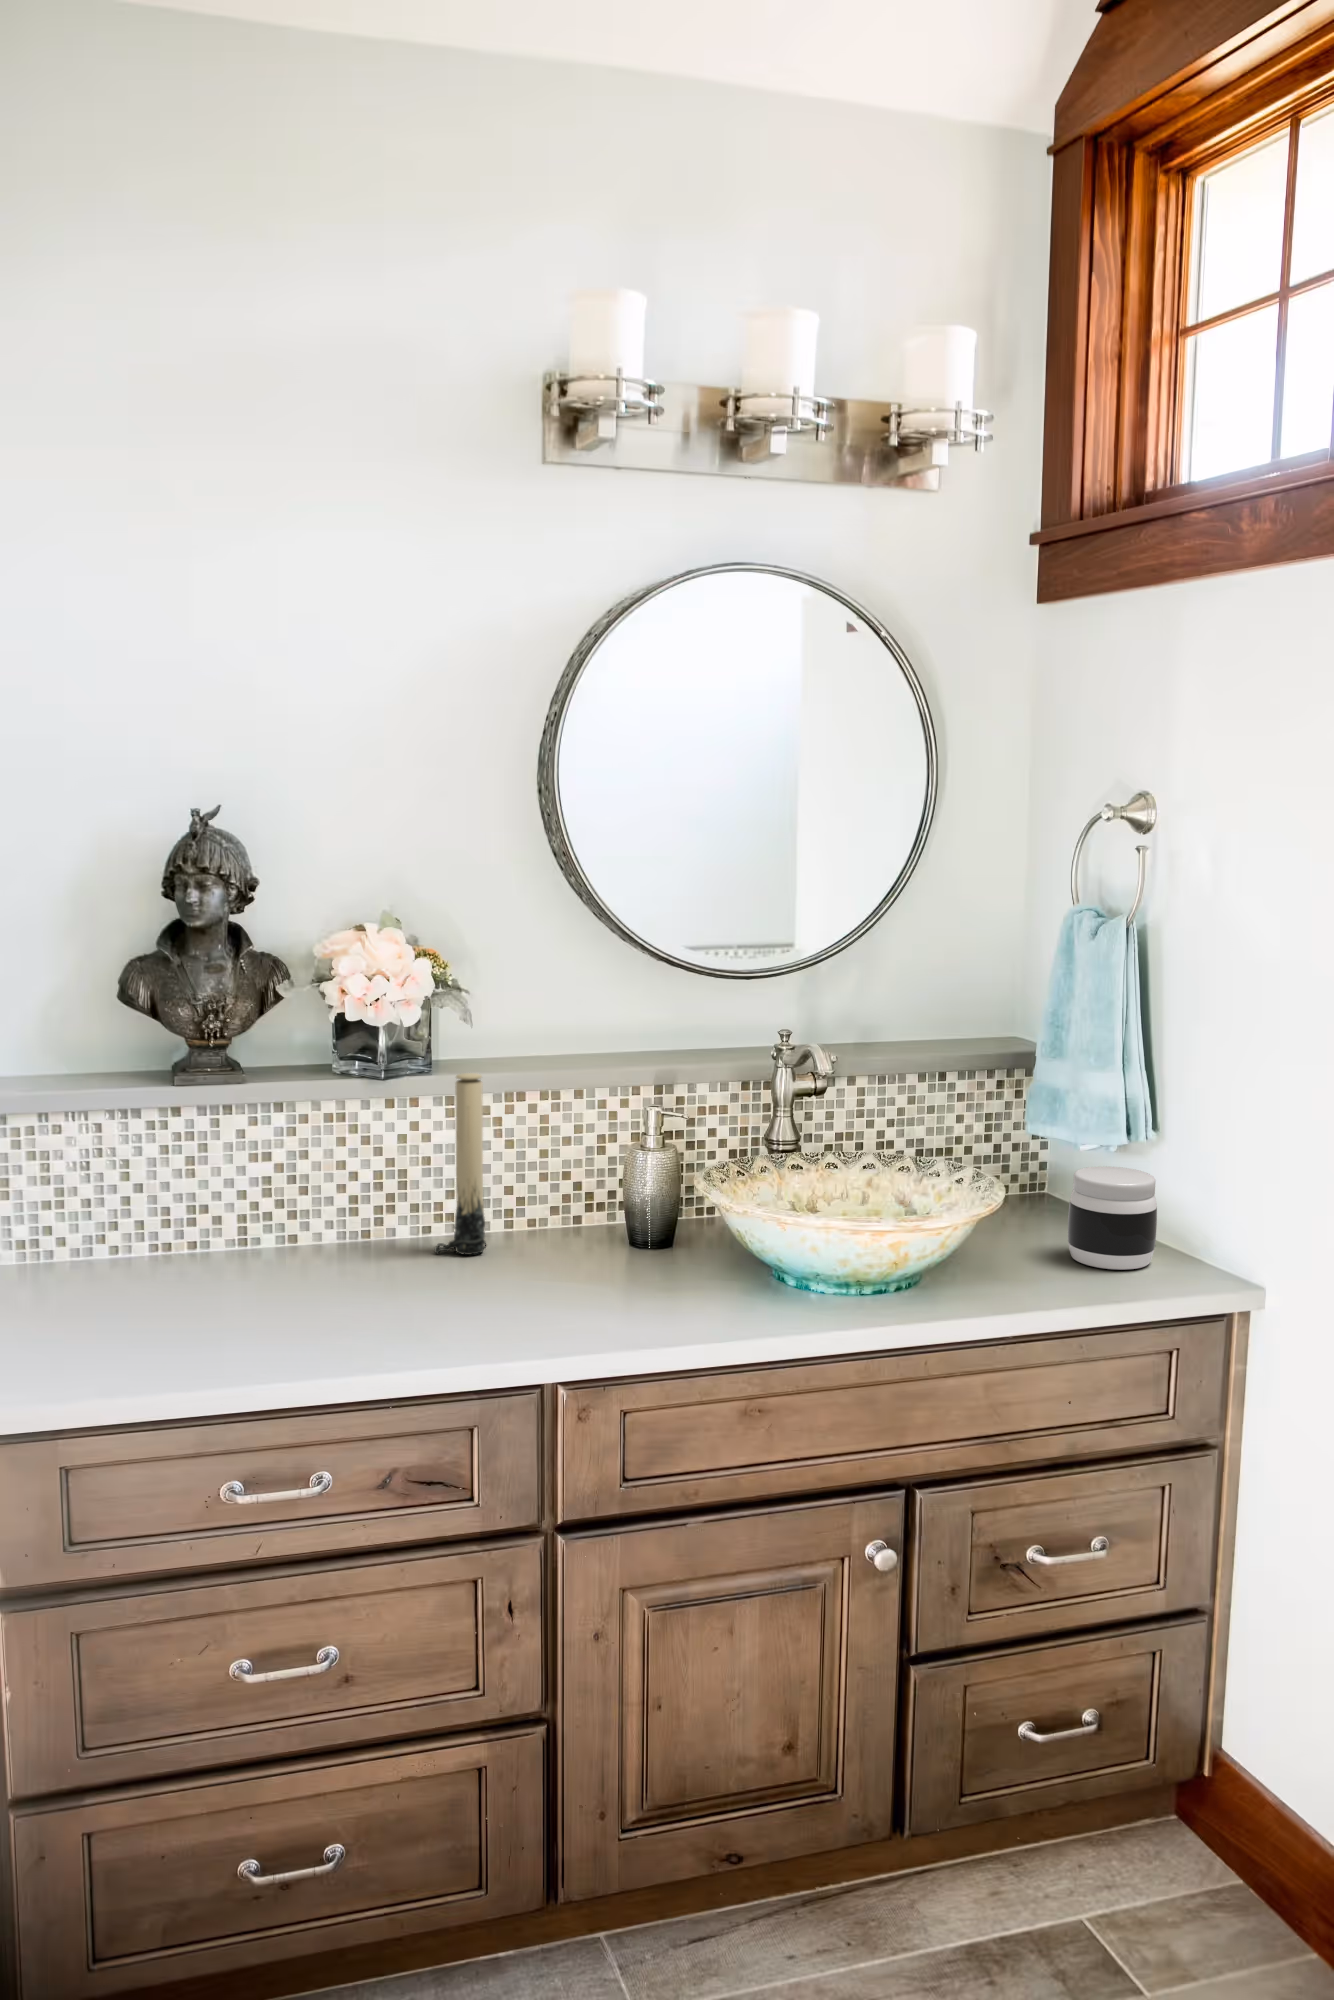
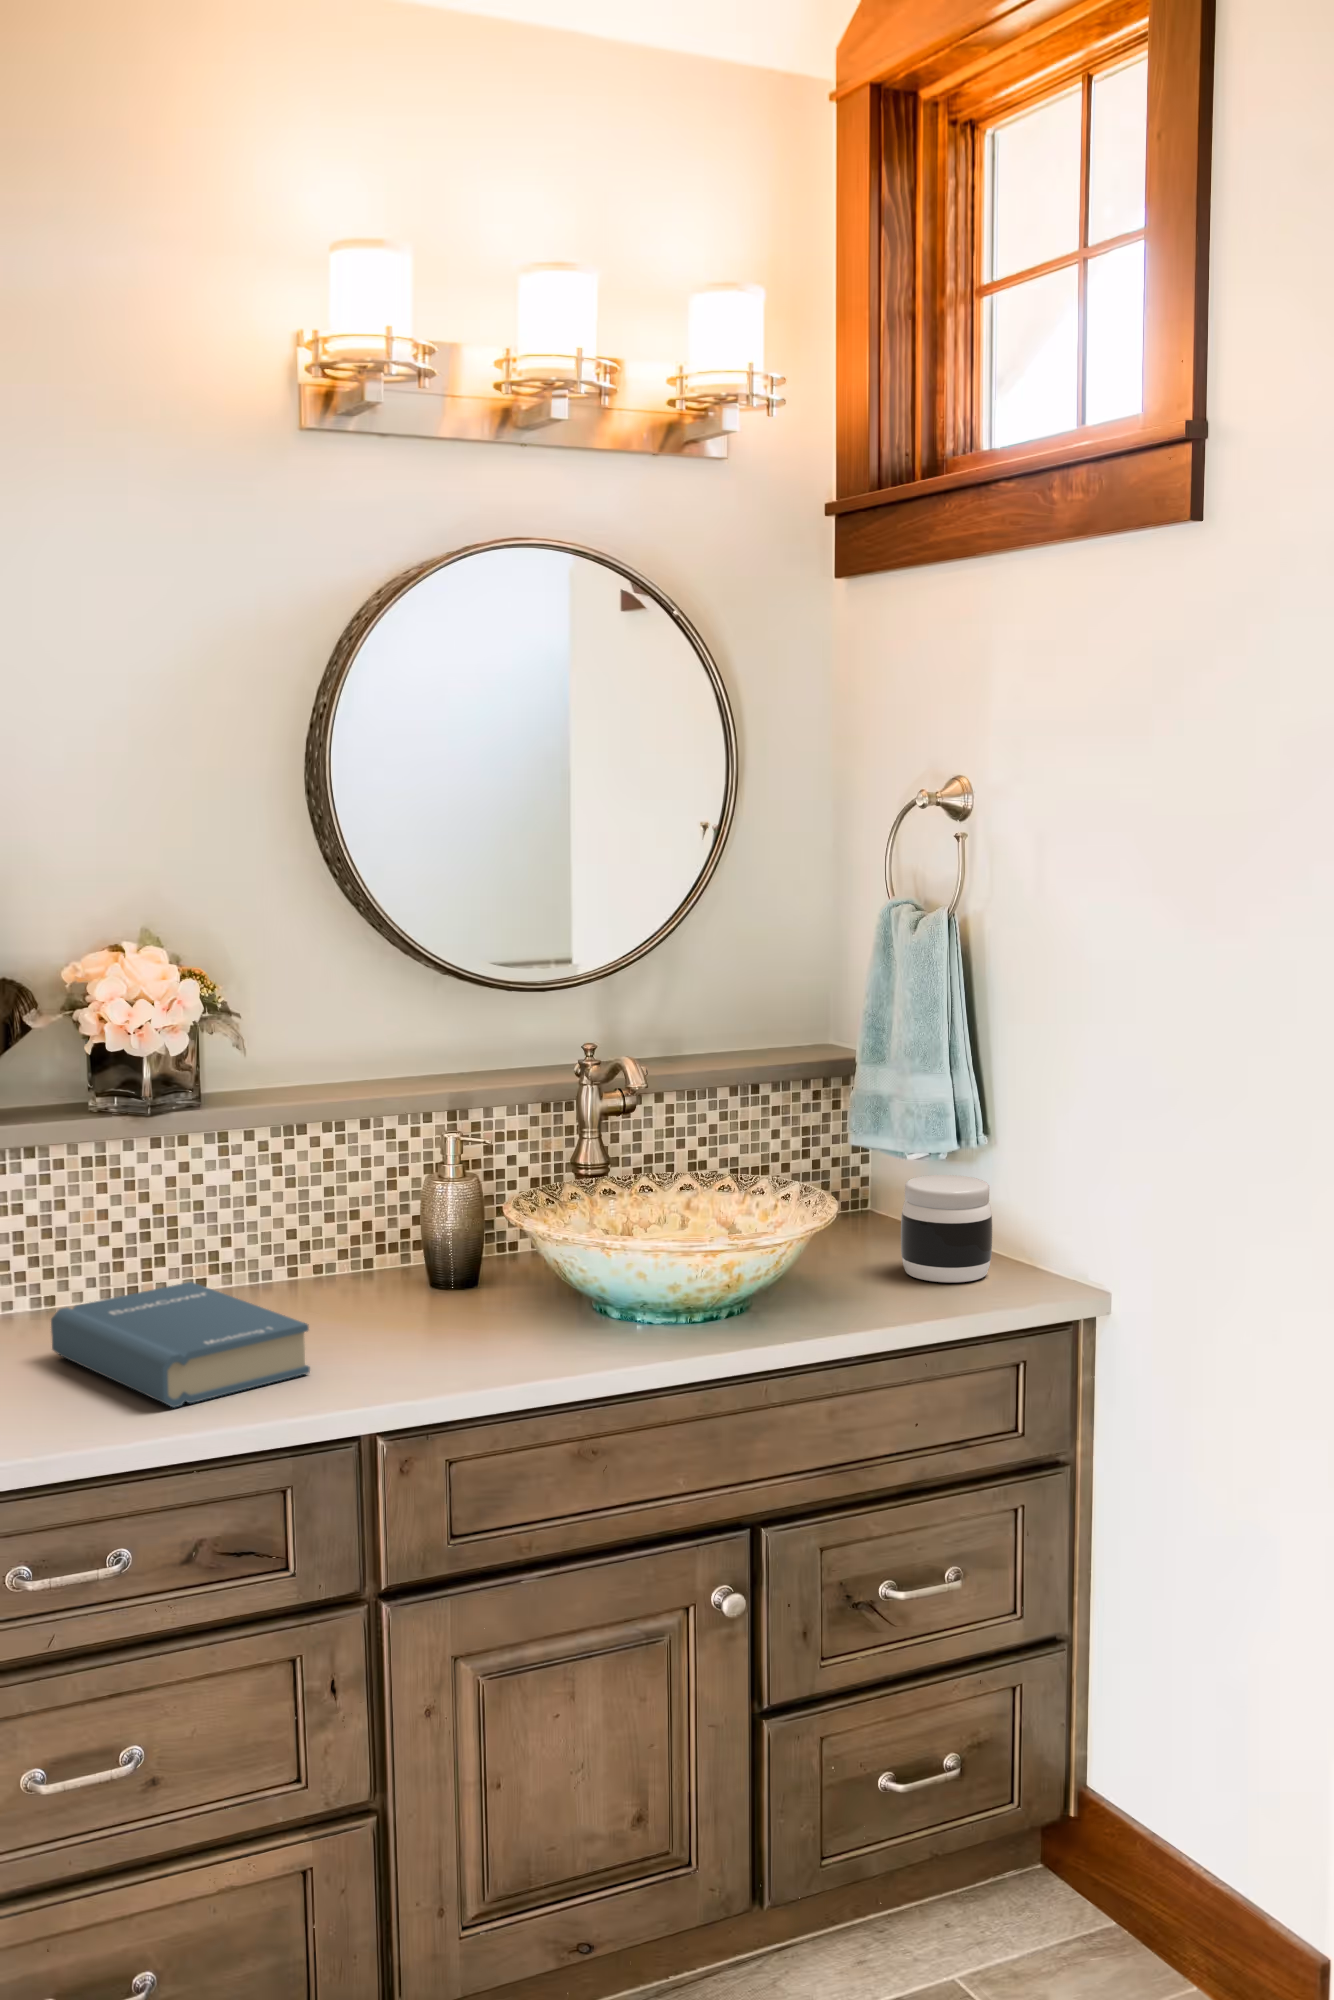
candle: present [434,1073,486,1255] -> none [214,1104,273,1308]
hardback book: none [285,1230,503,1346] -> present [51,1282,310,1407]

